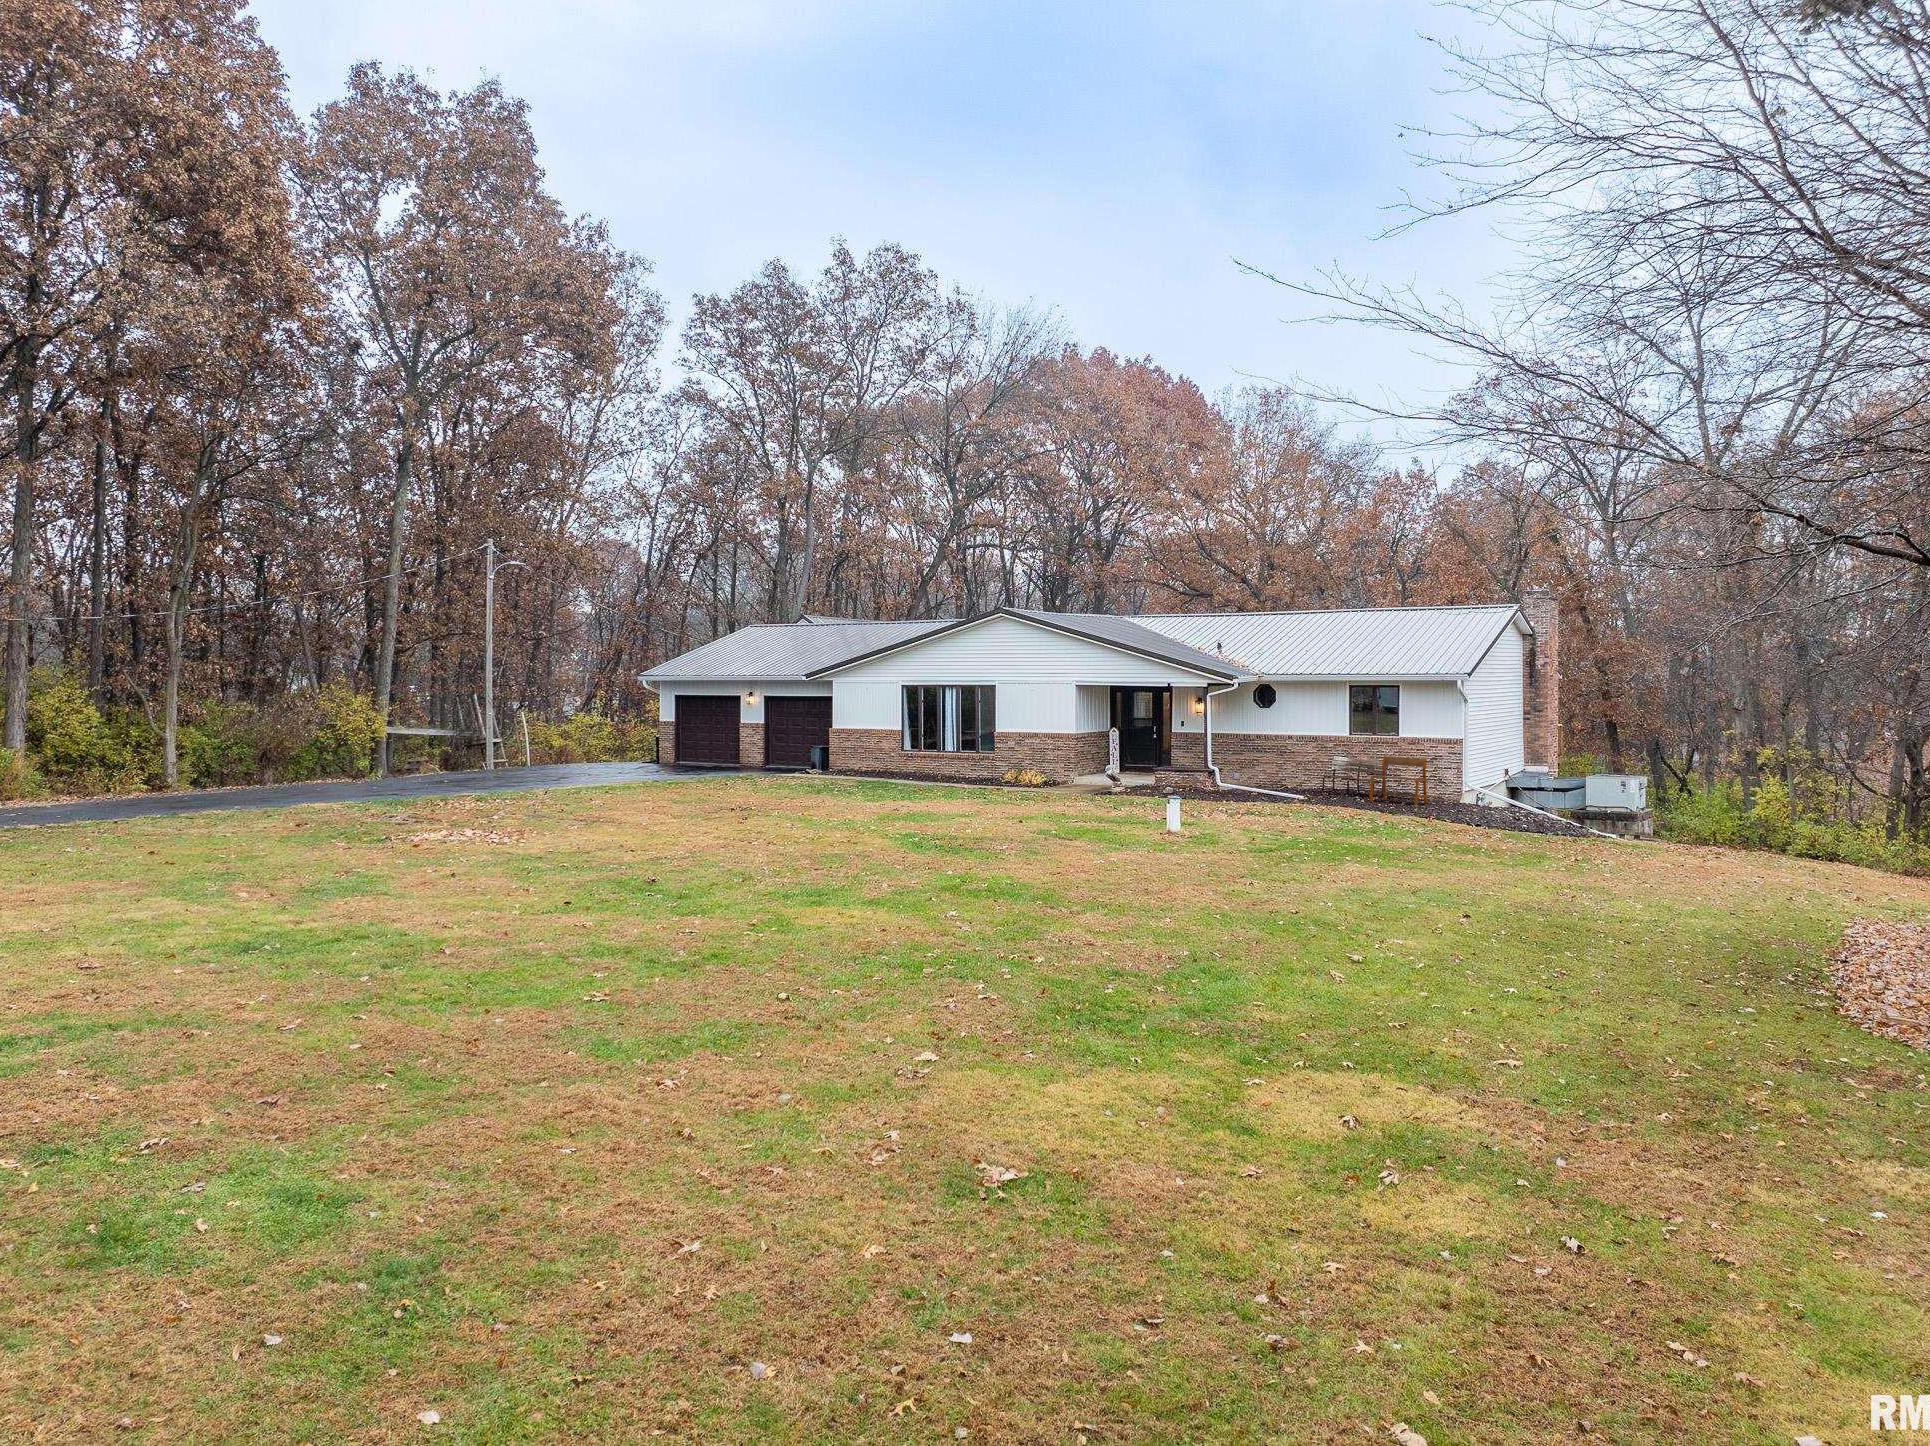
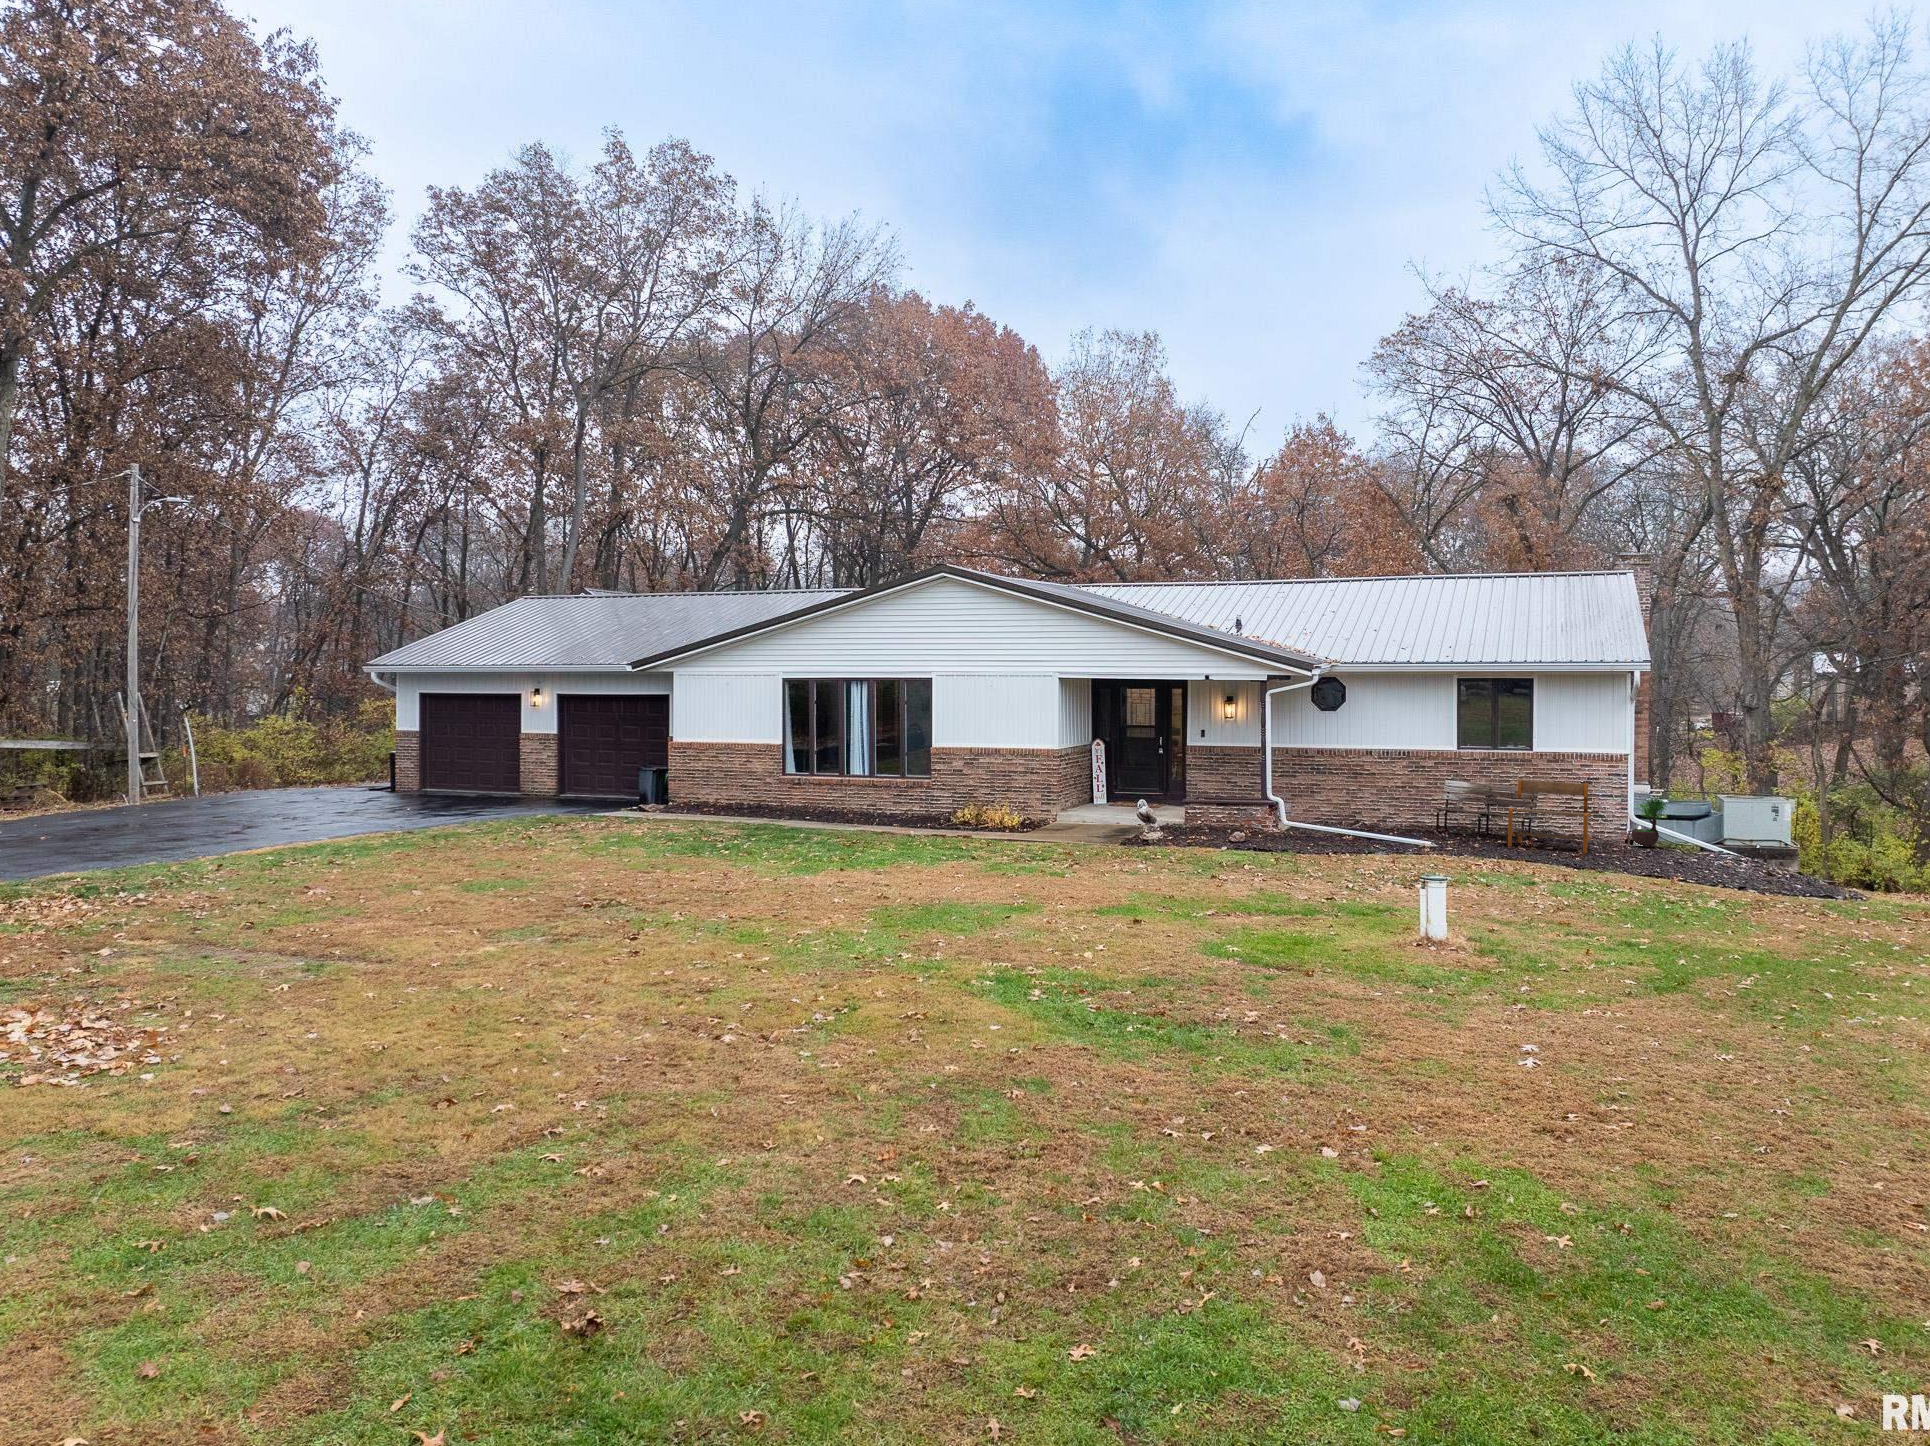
potted tree: none [1464,766,1489,804] -> present [1631,797,1666,847]

